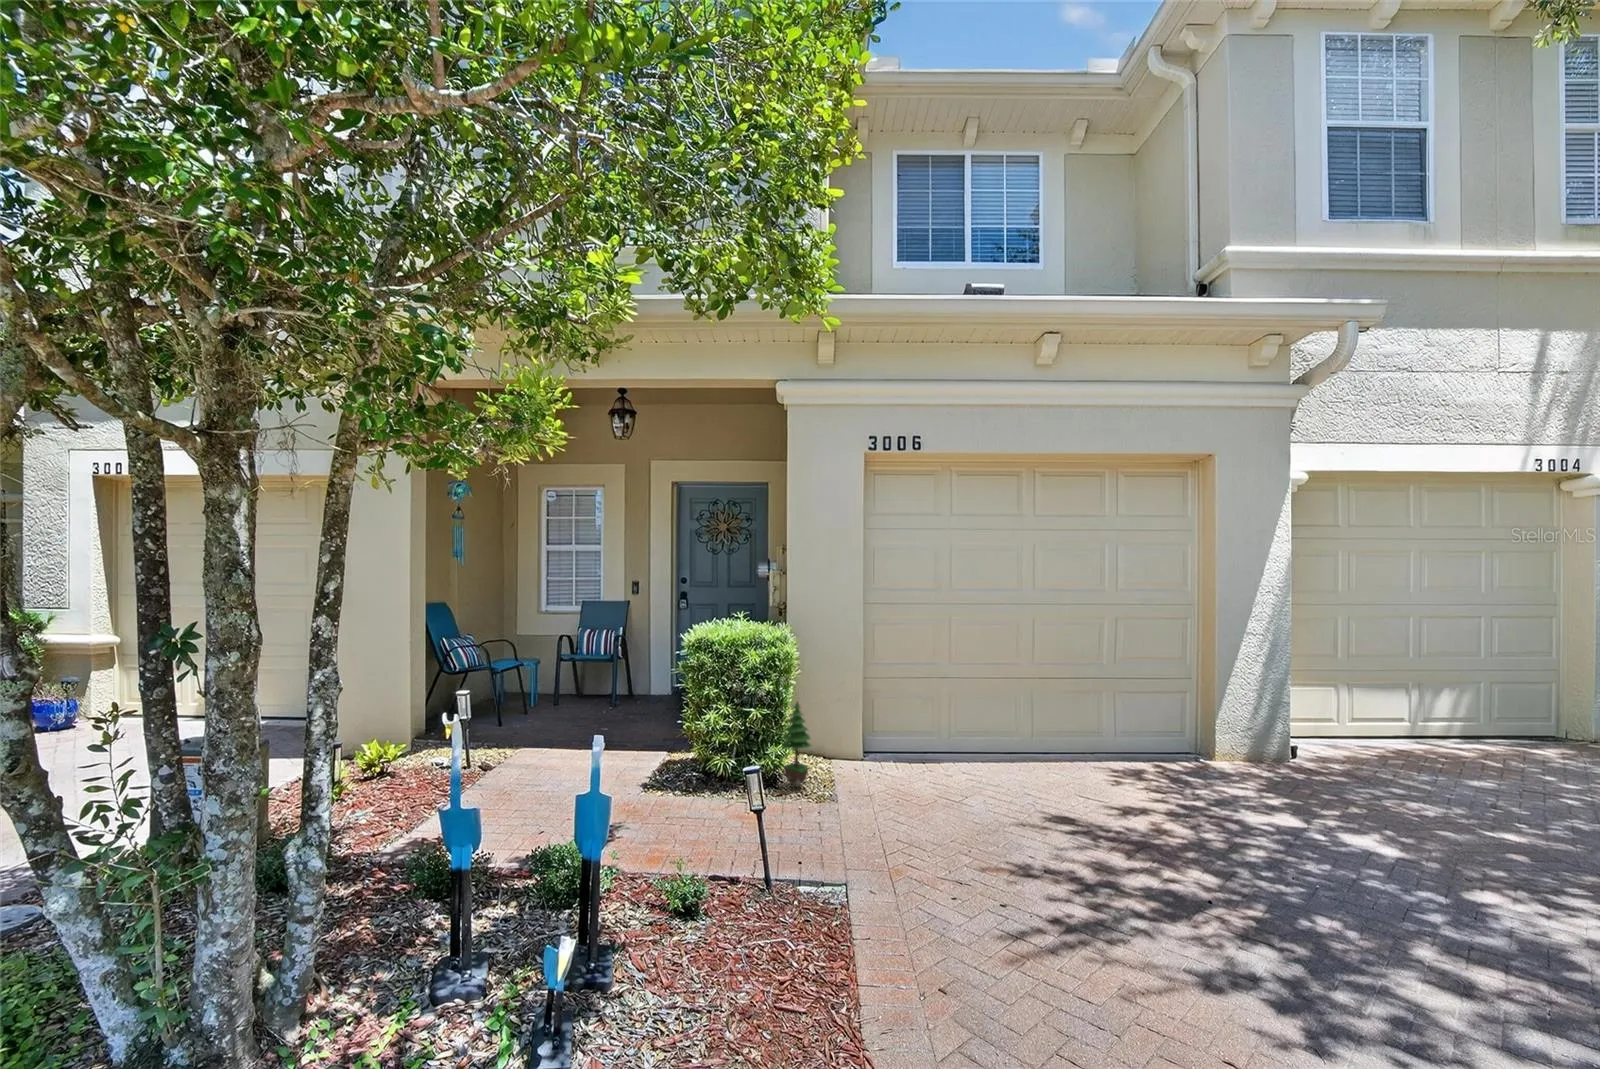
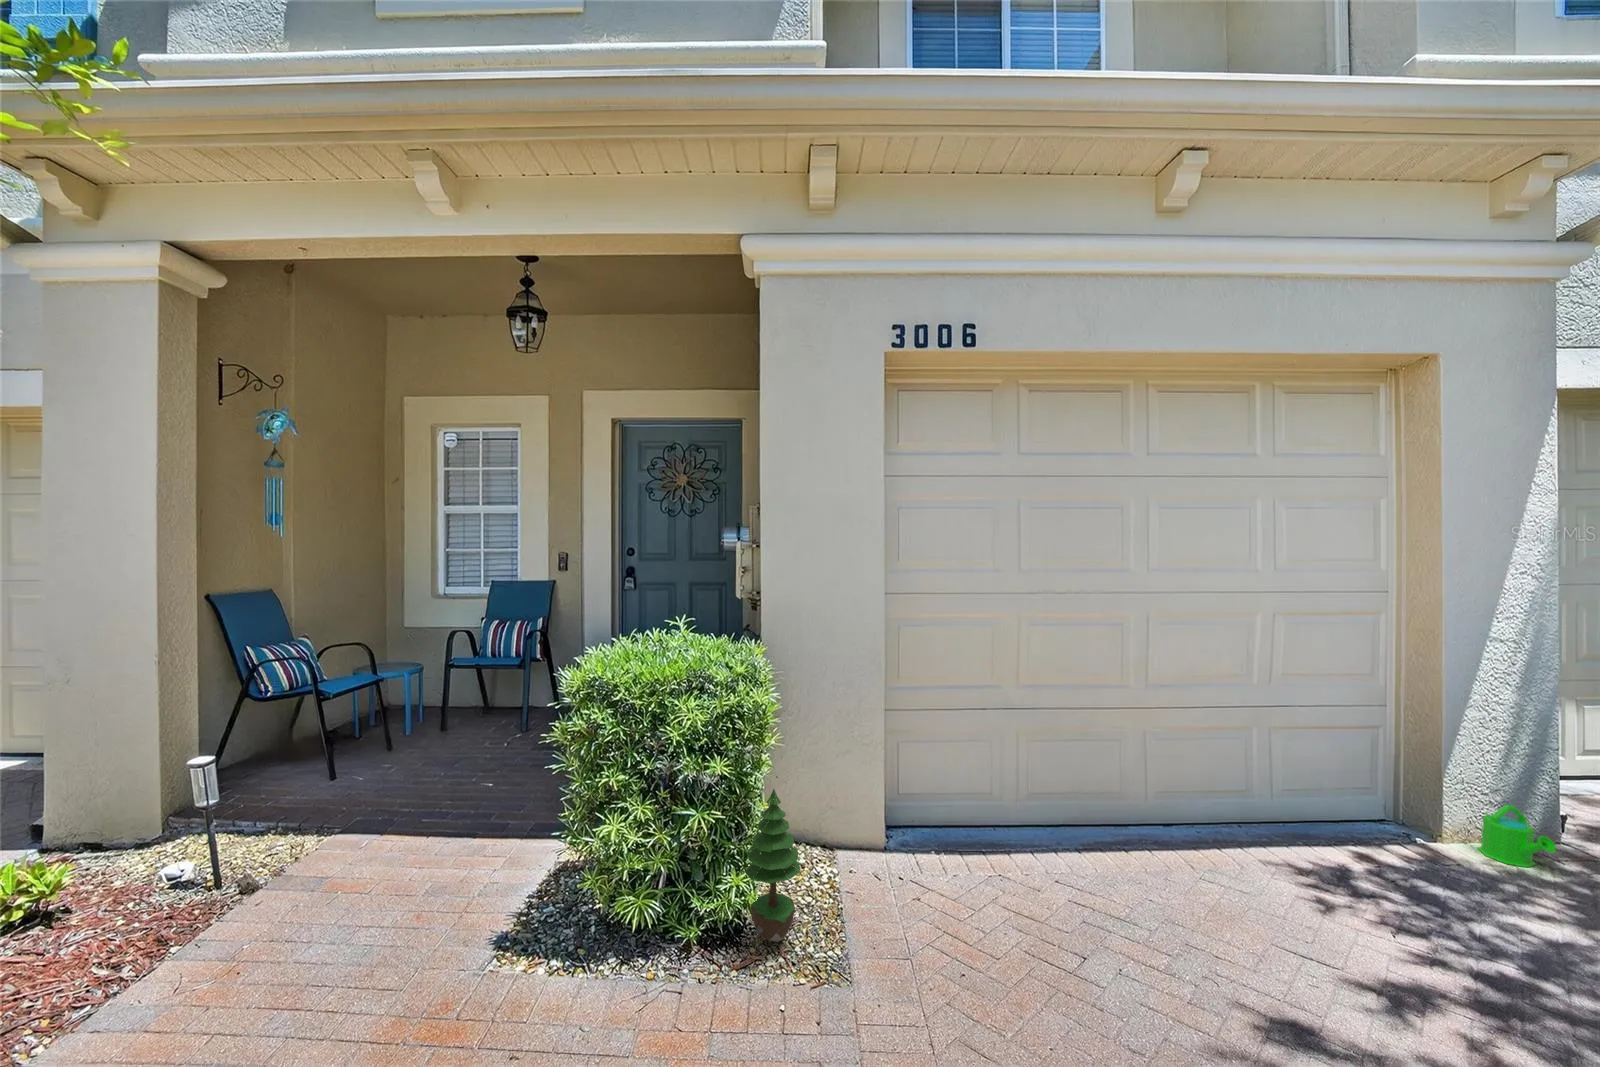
watering can: none [1237,735,1270,771] -> present [1478,805,1556,867]

